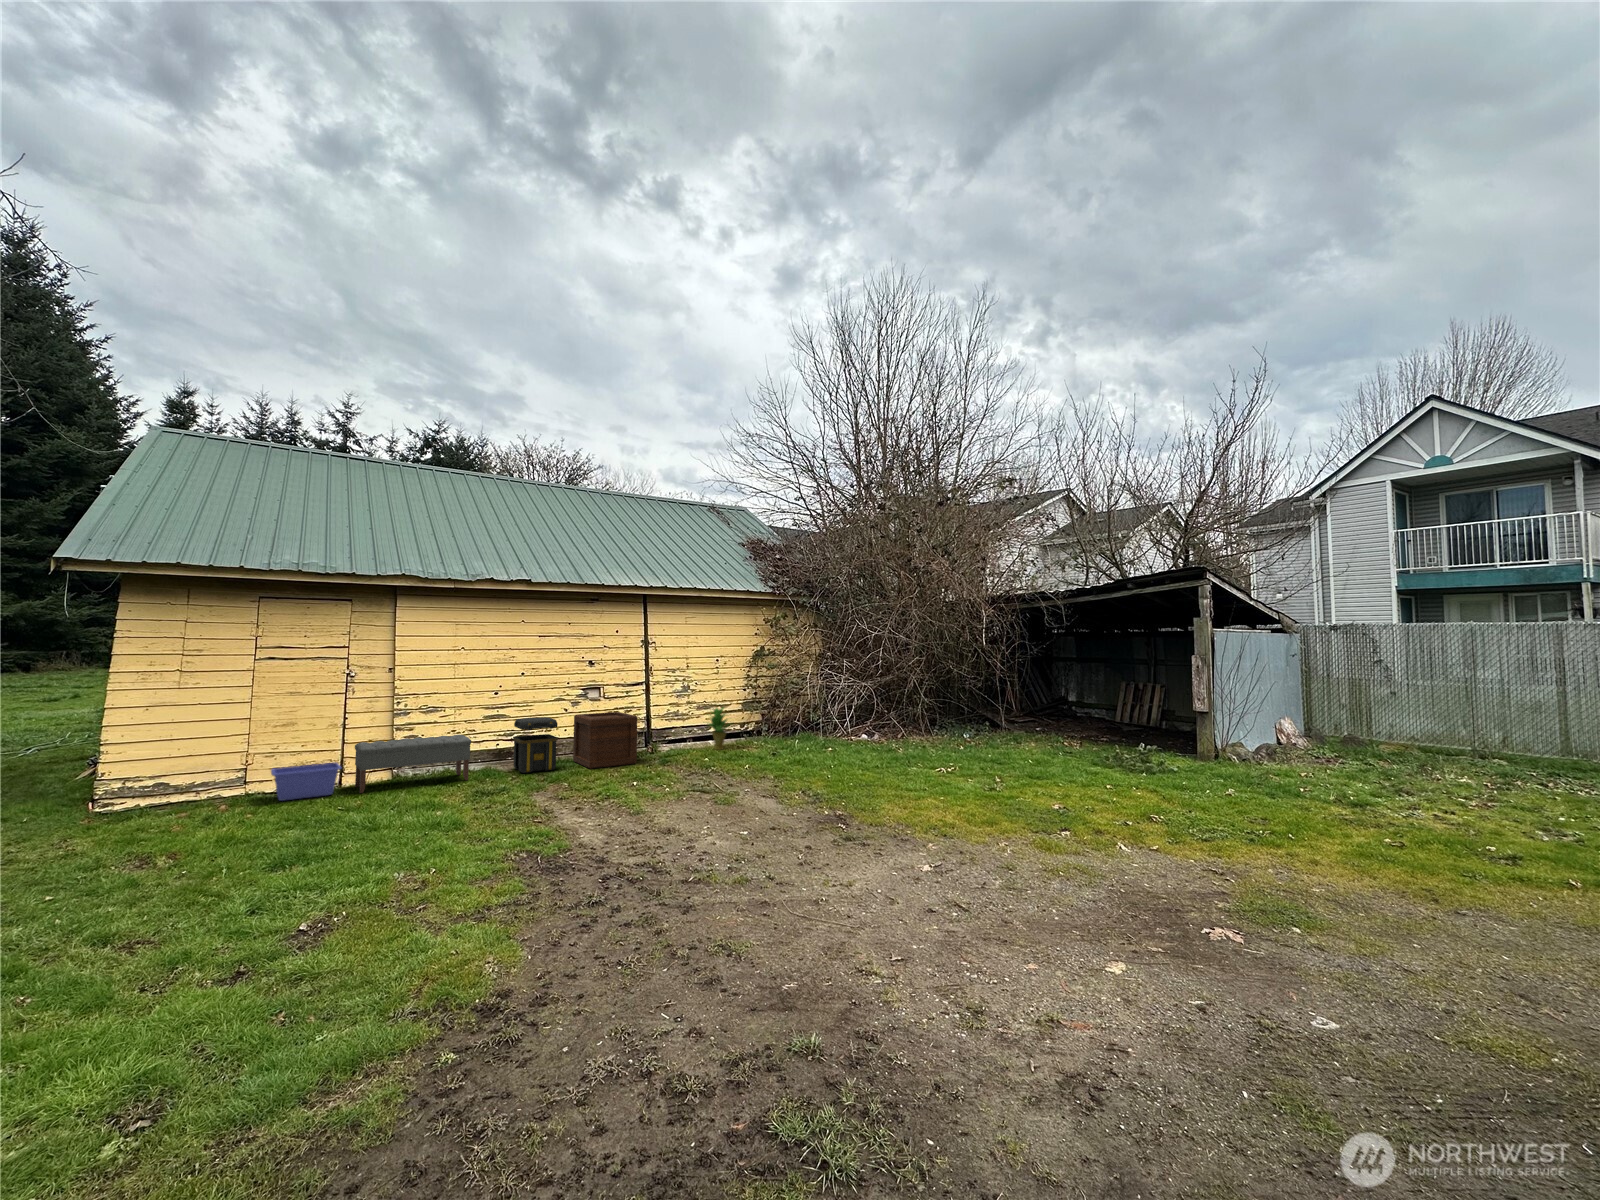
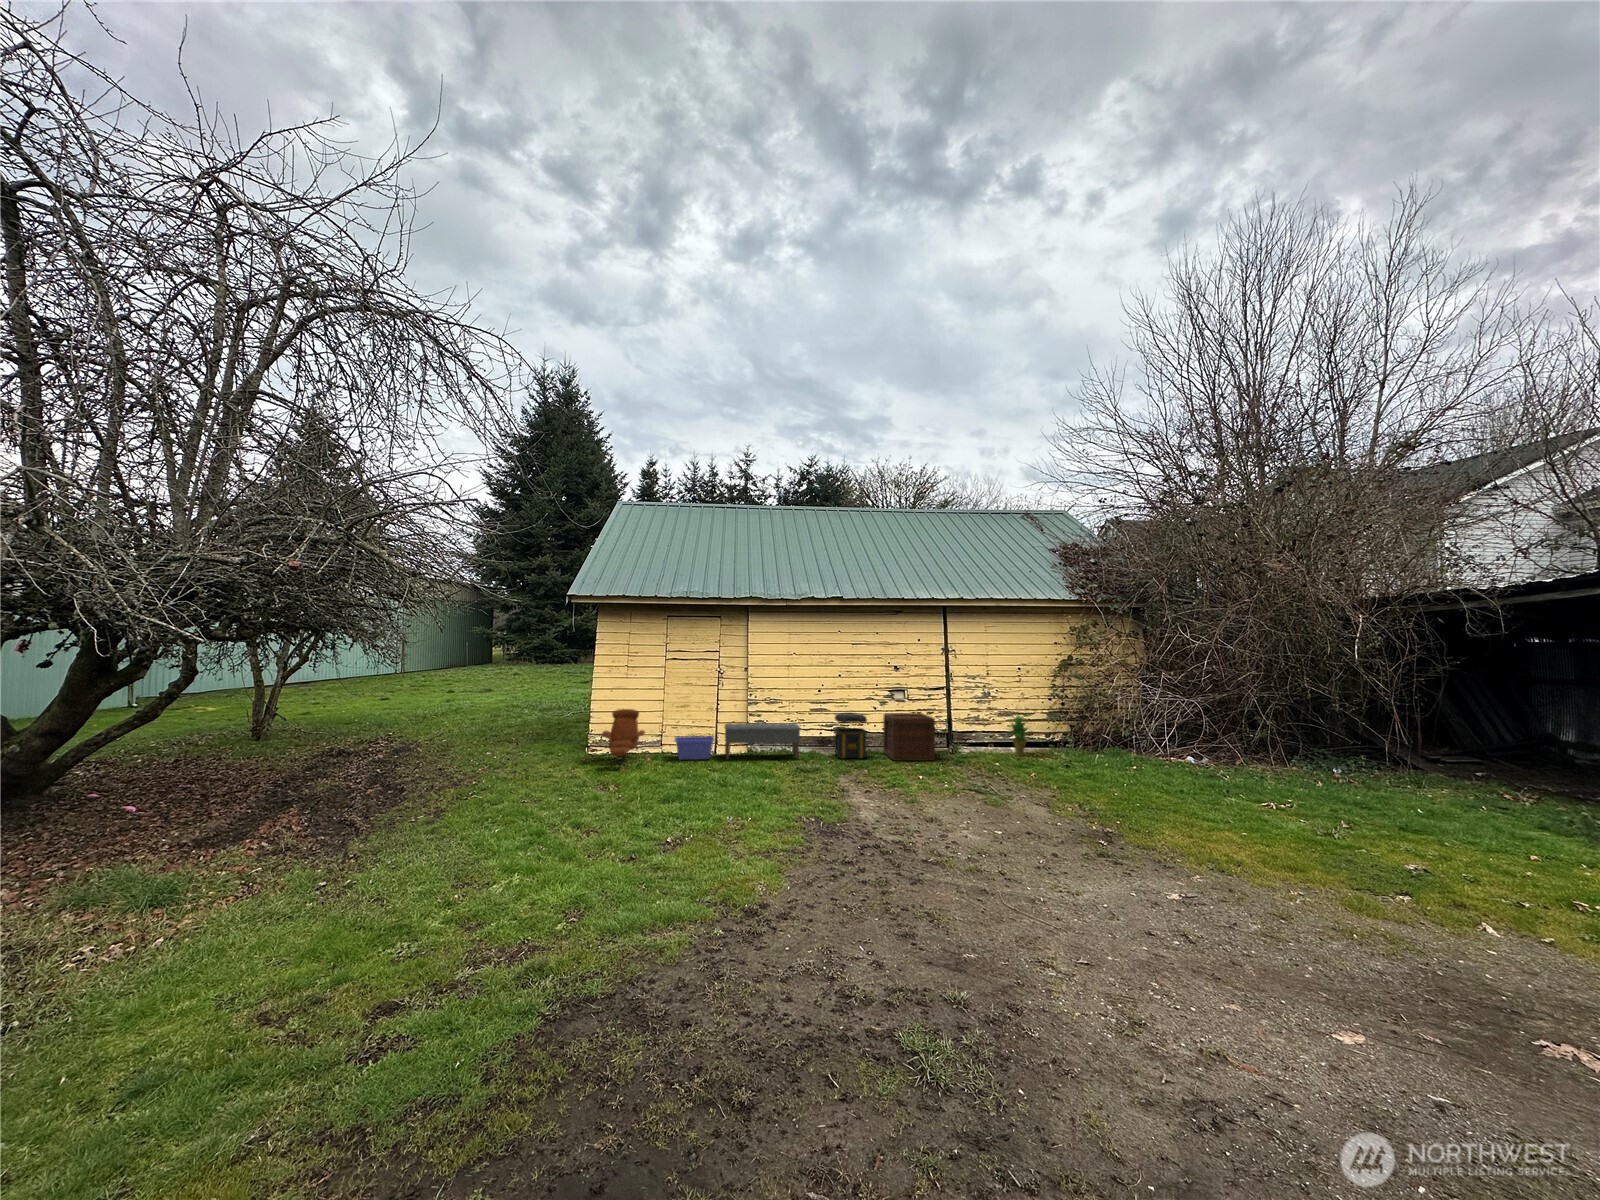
lounge chair: none [131,734,218,832] -> present [602,709,645,768]

